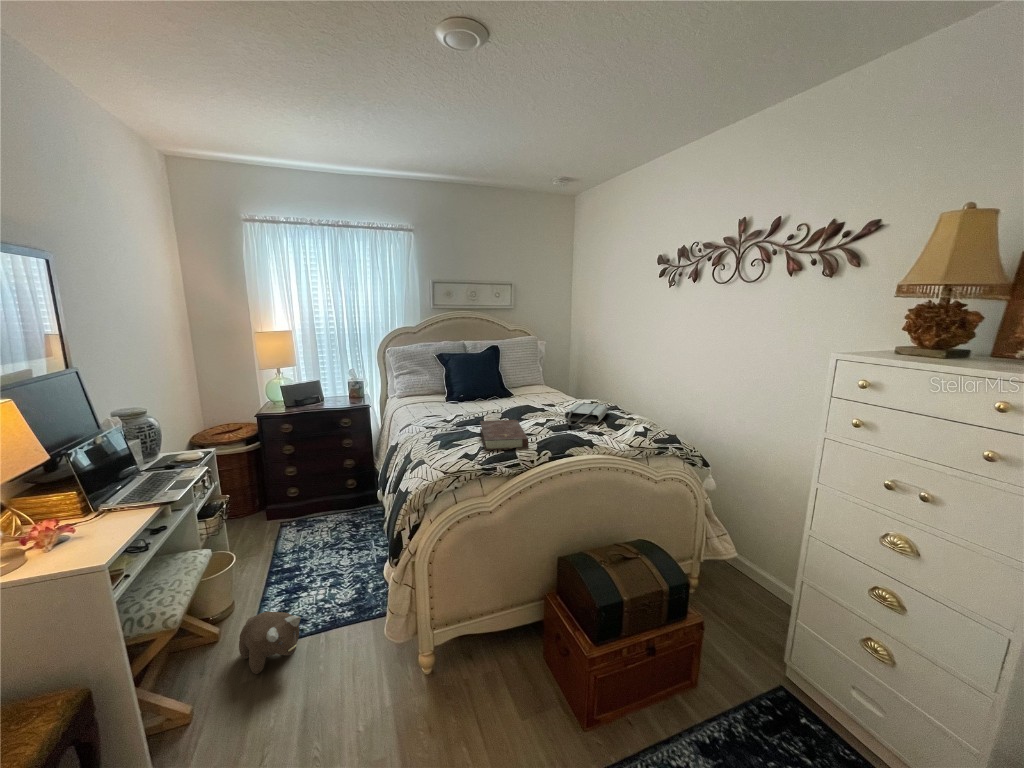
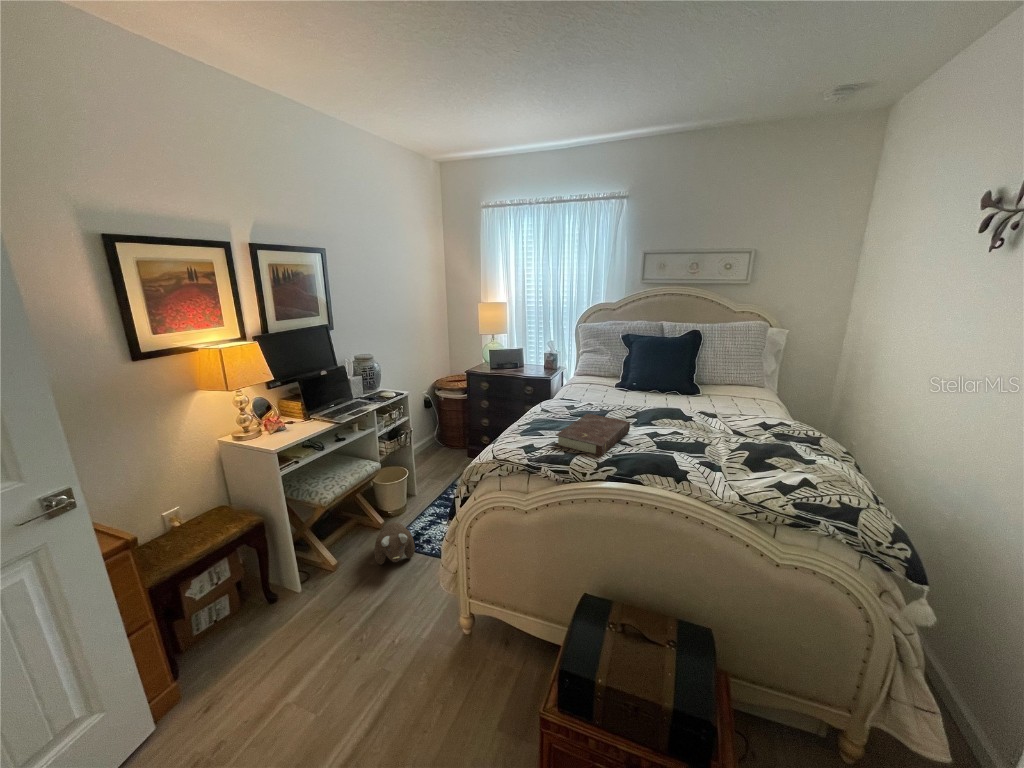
tote bag: present [564,403,607,426] -> none [691,419,791,452]

